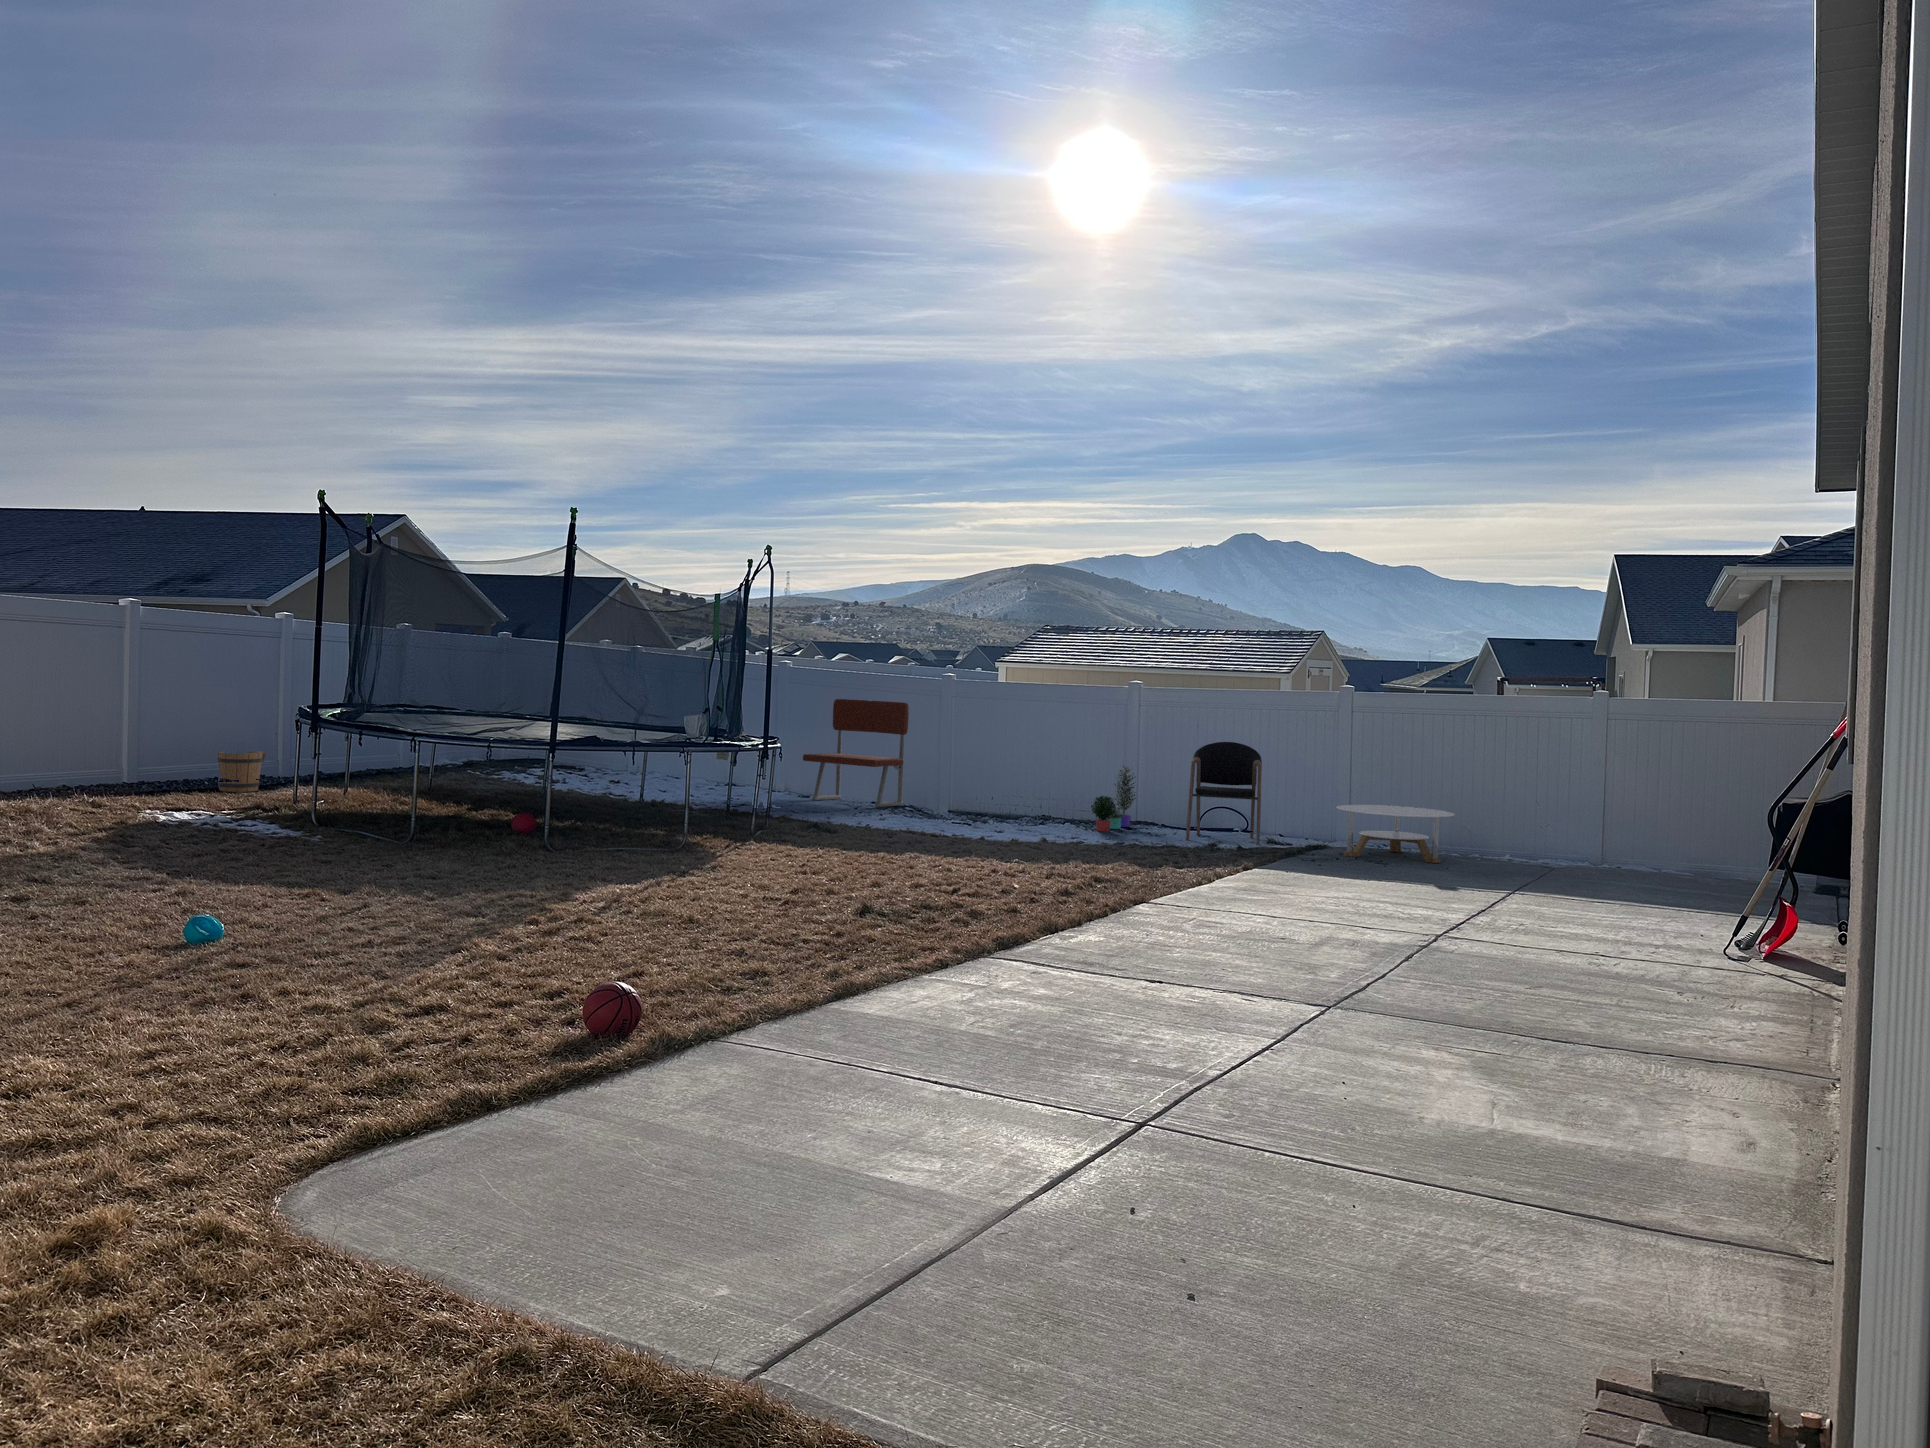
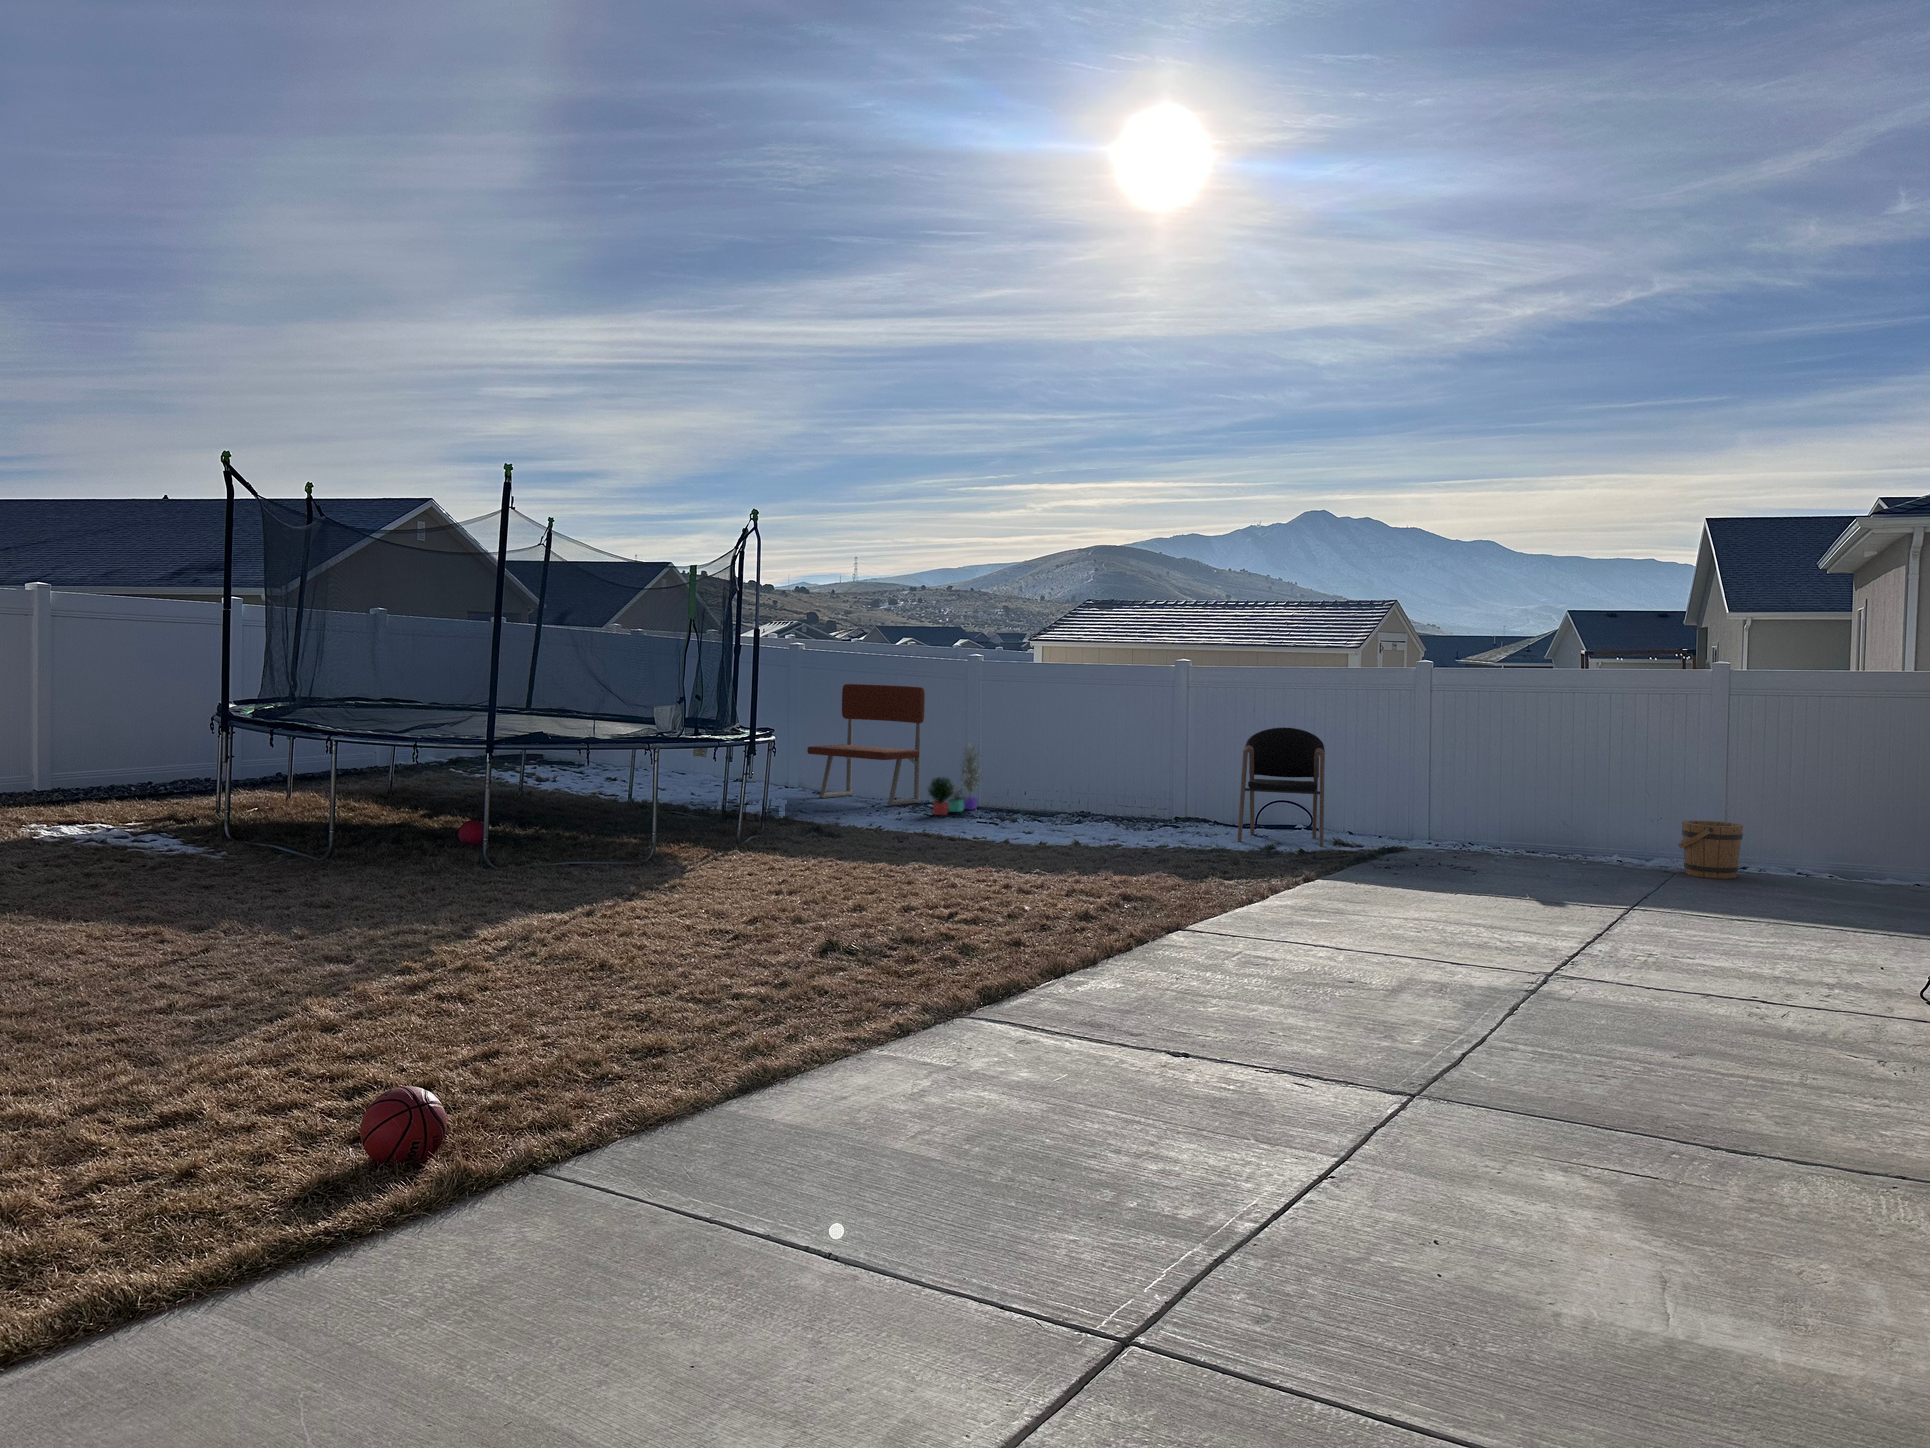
bucket: present [217,751,266,792] -> present [1678,820,1743,879]
potted plant: present [1091,766,1136,832] -> present [928,745,981,815]
round table: present [1336,805,1455,863] -> none [1412,799,1553,868]

